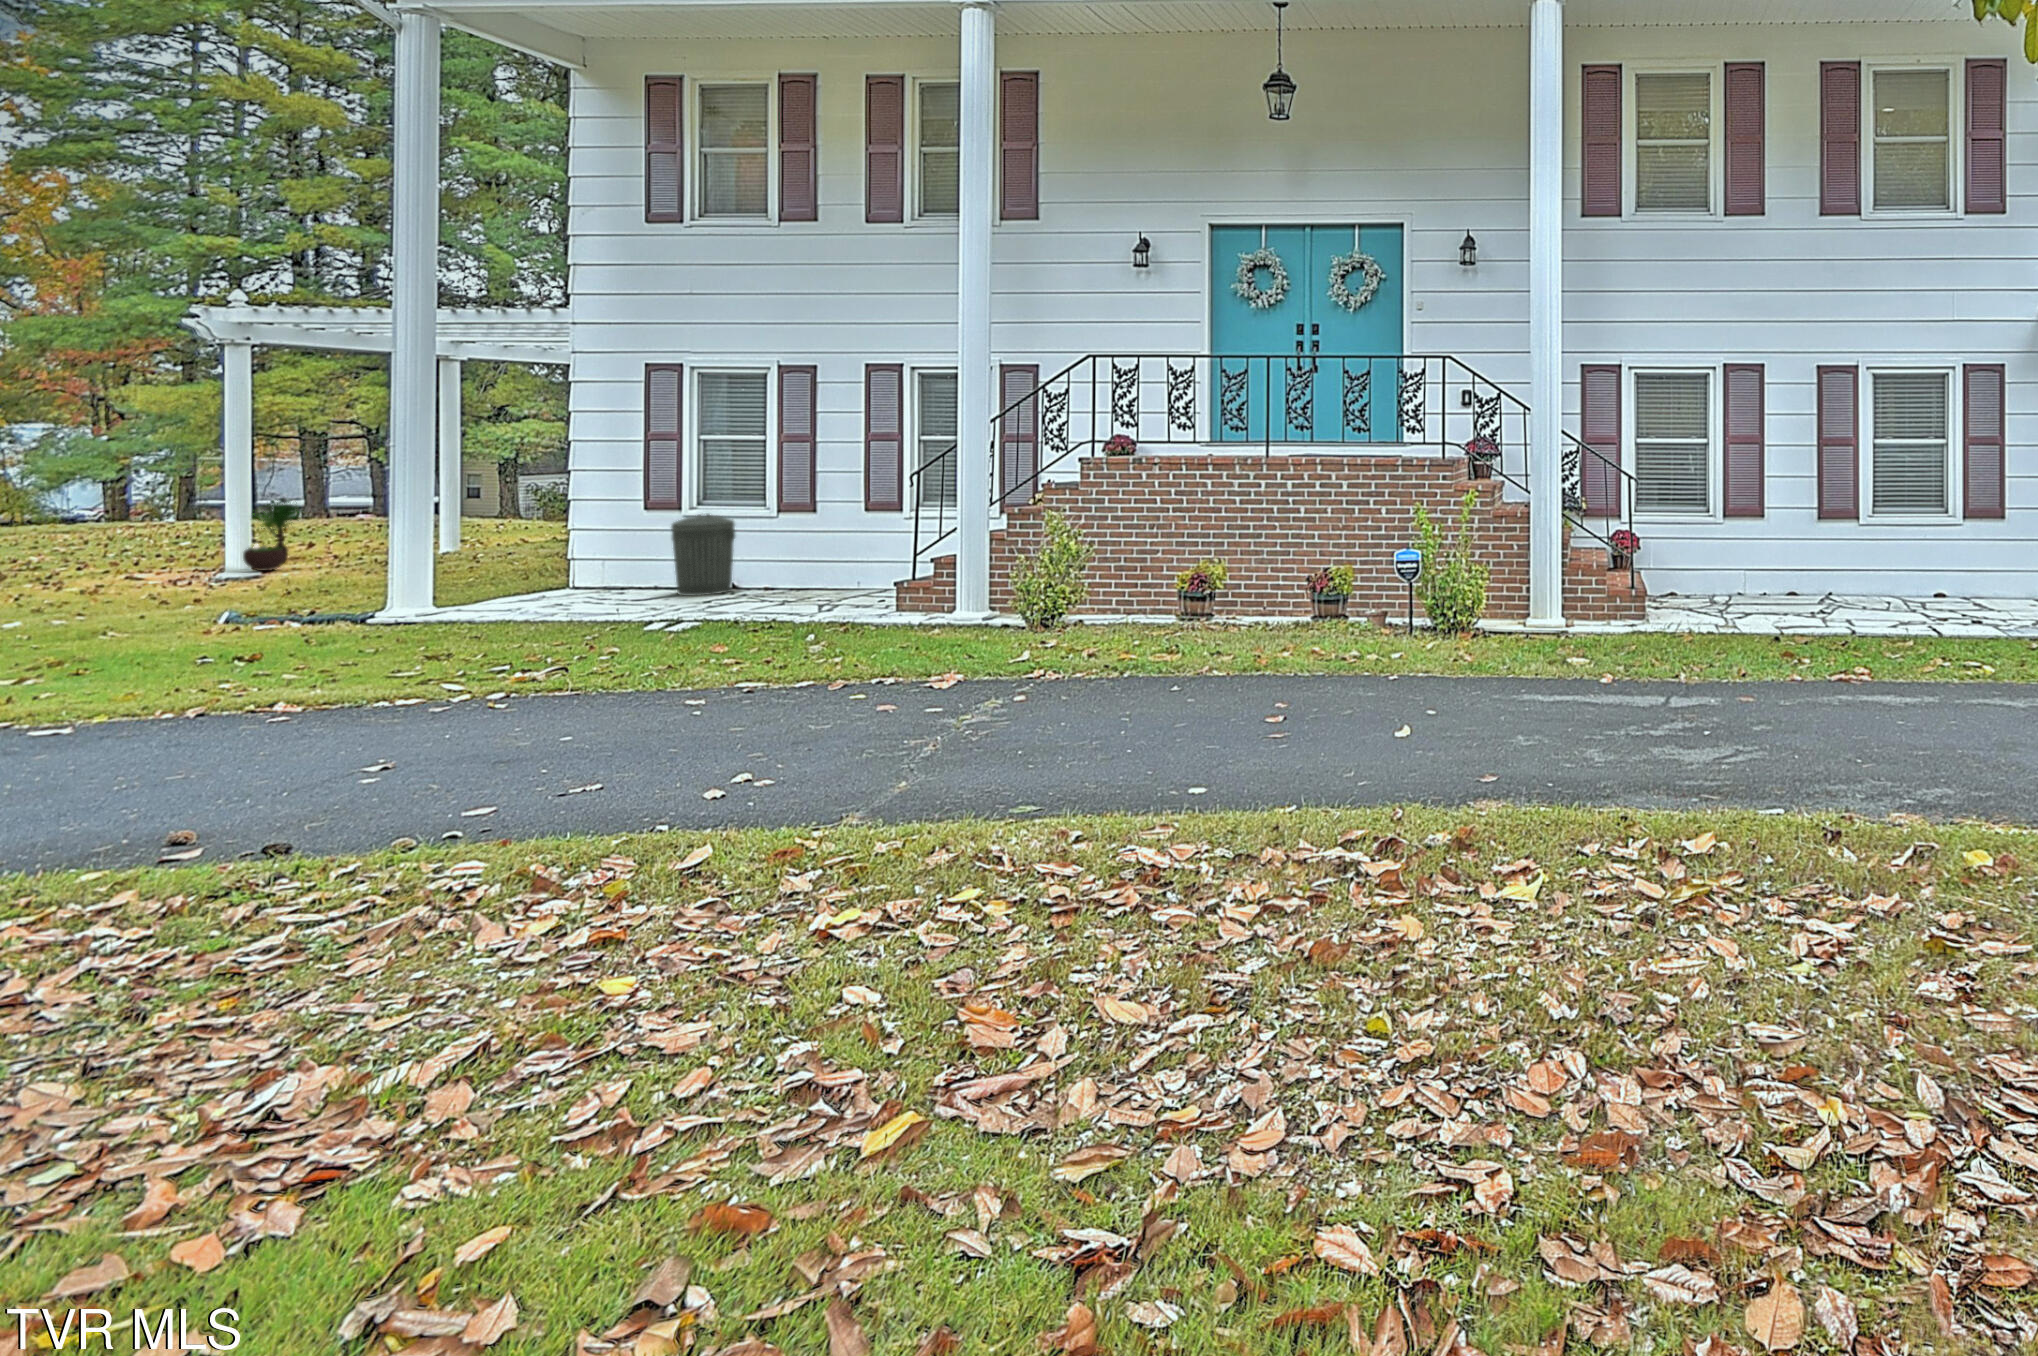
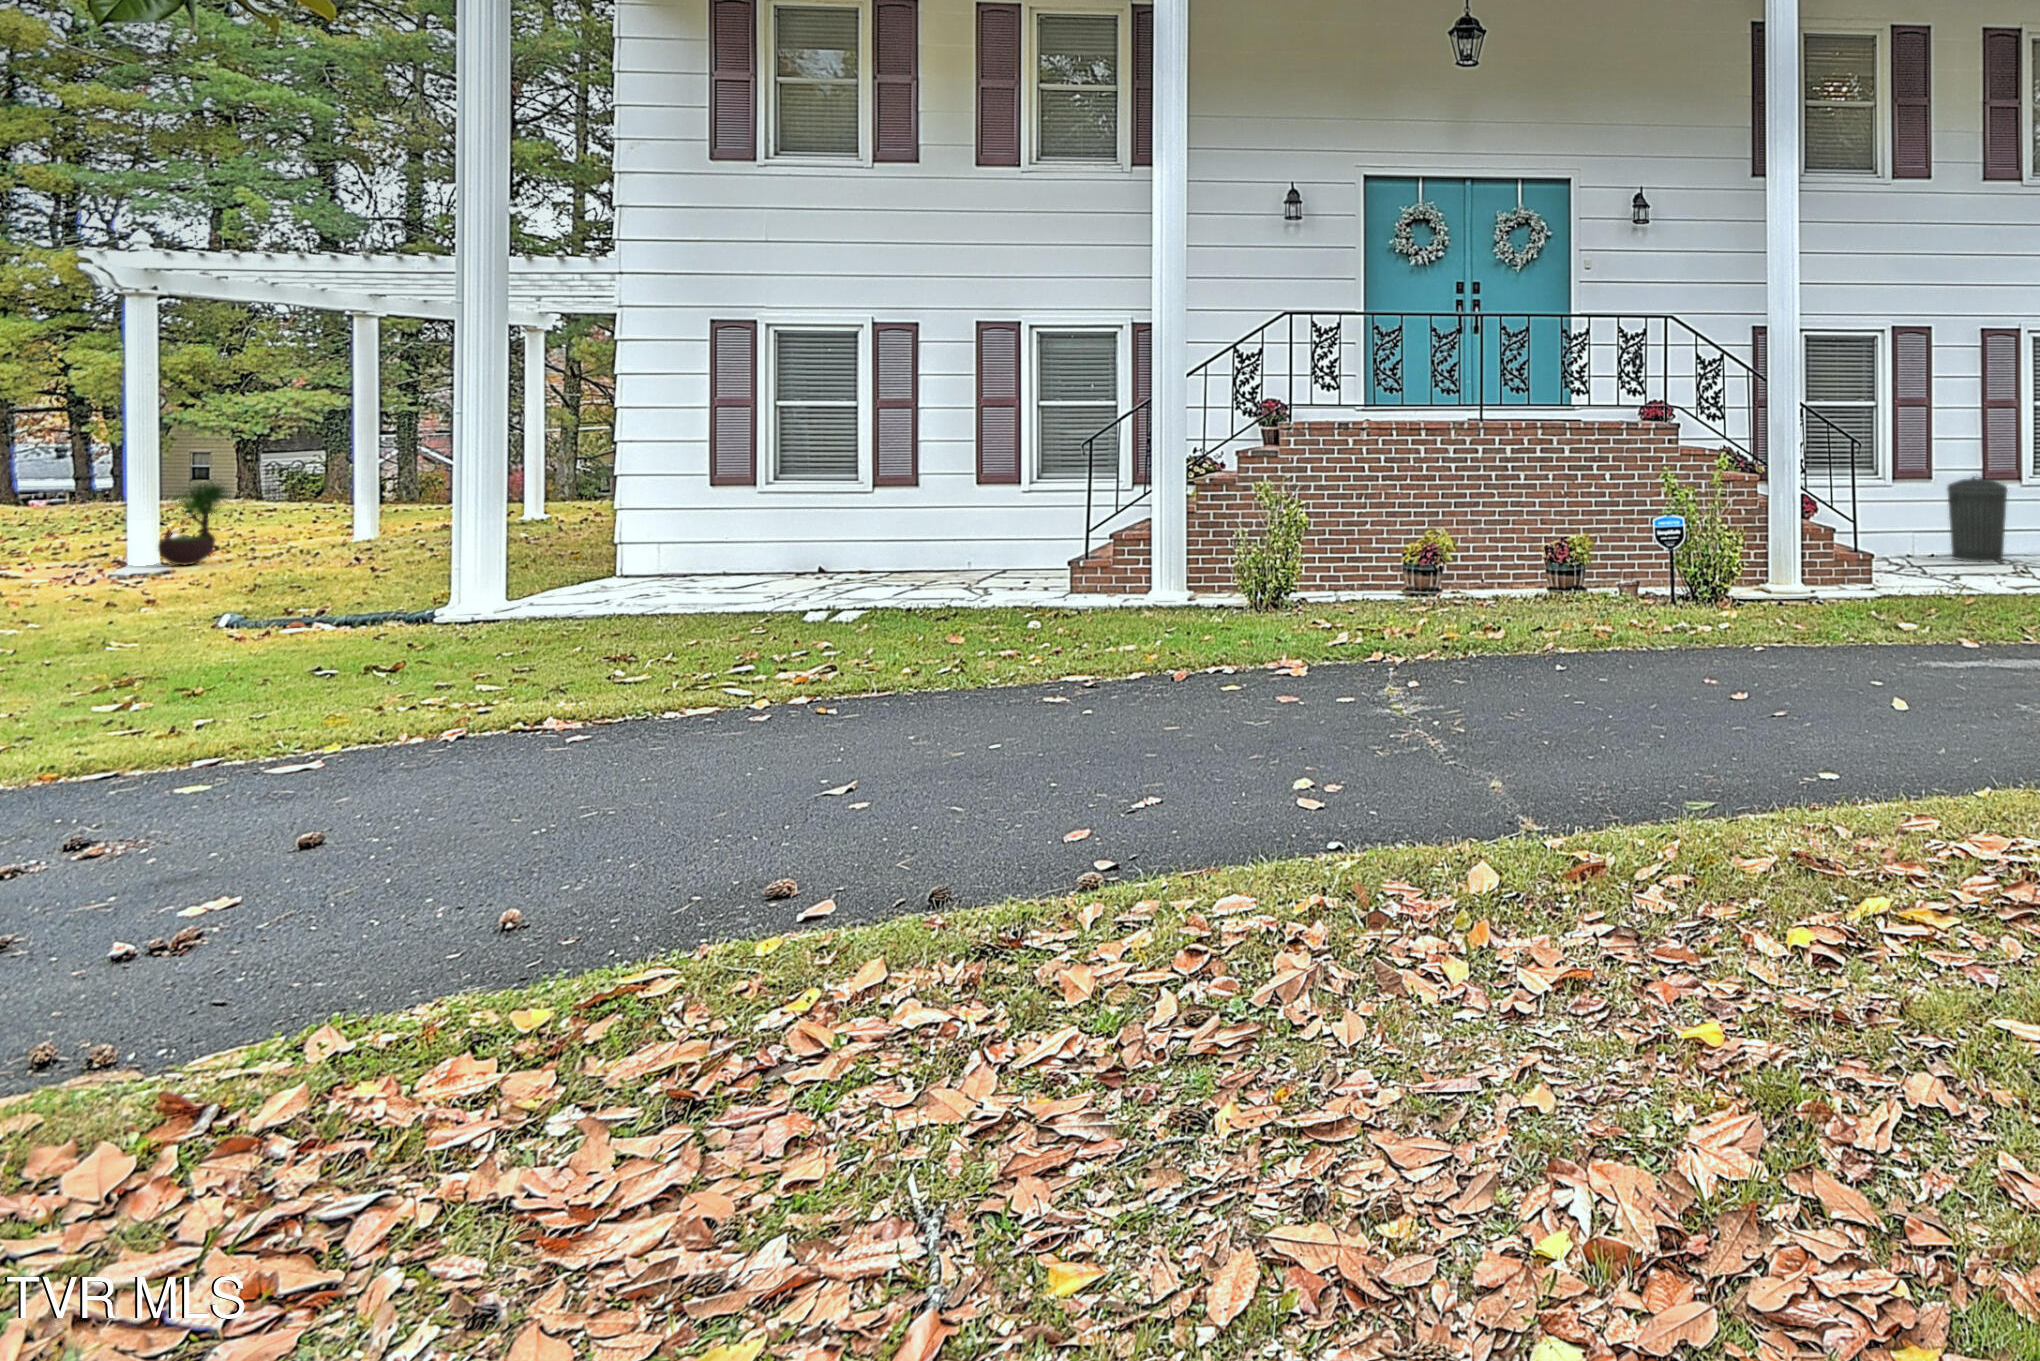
trash can: present [671,514,735,596] -> present [1947,477,2008,562]

